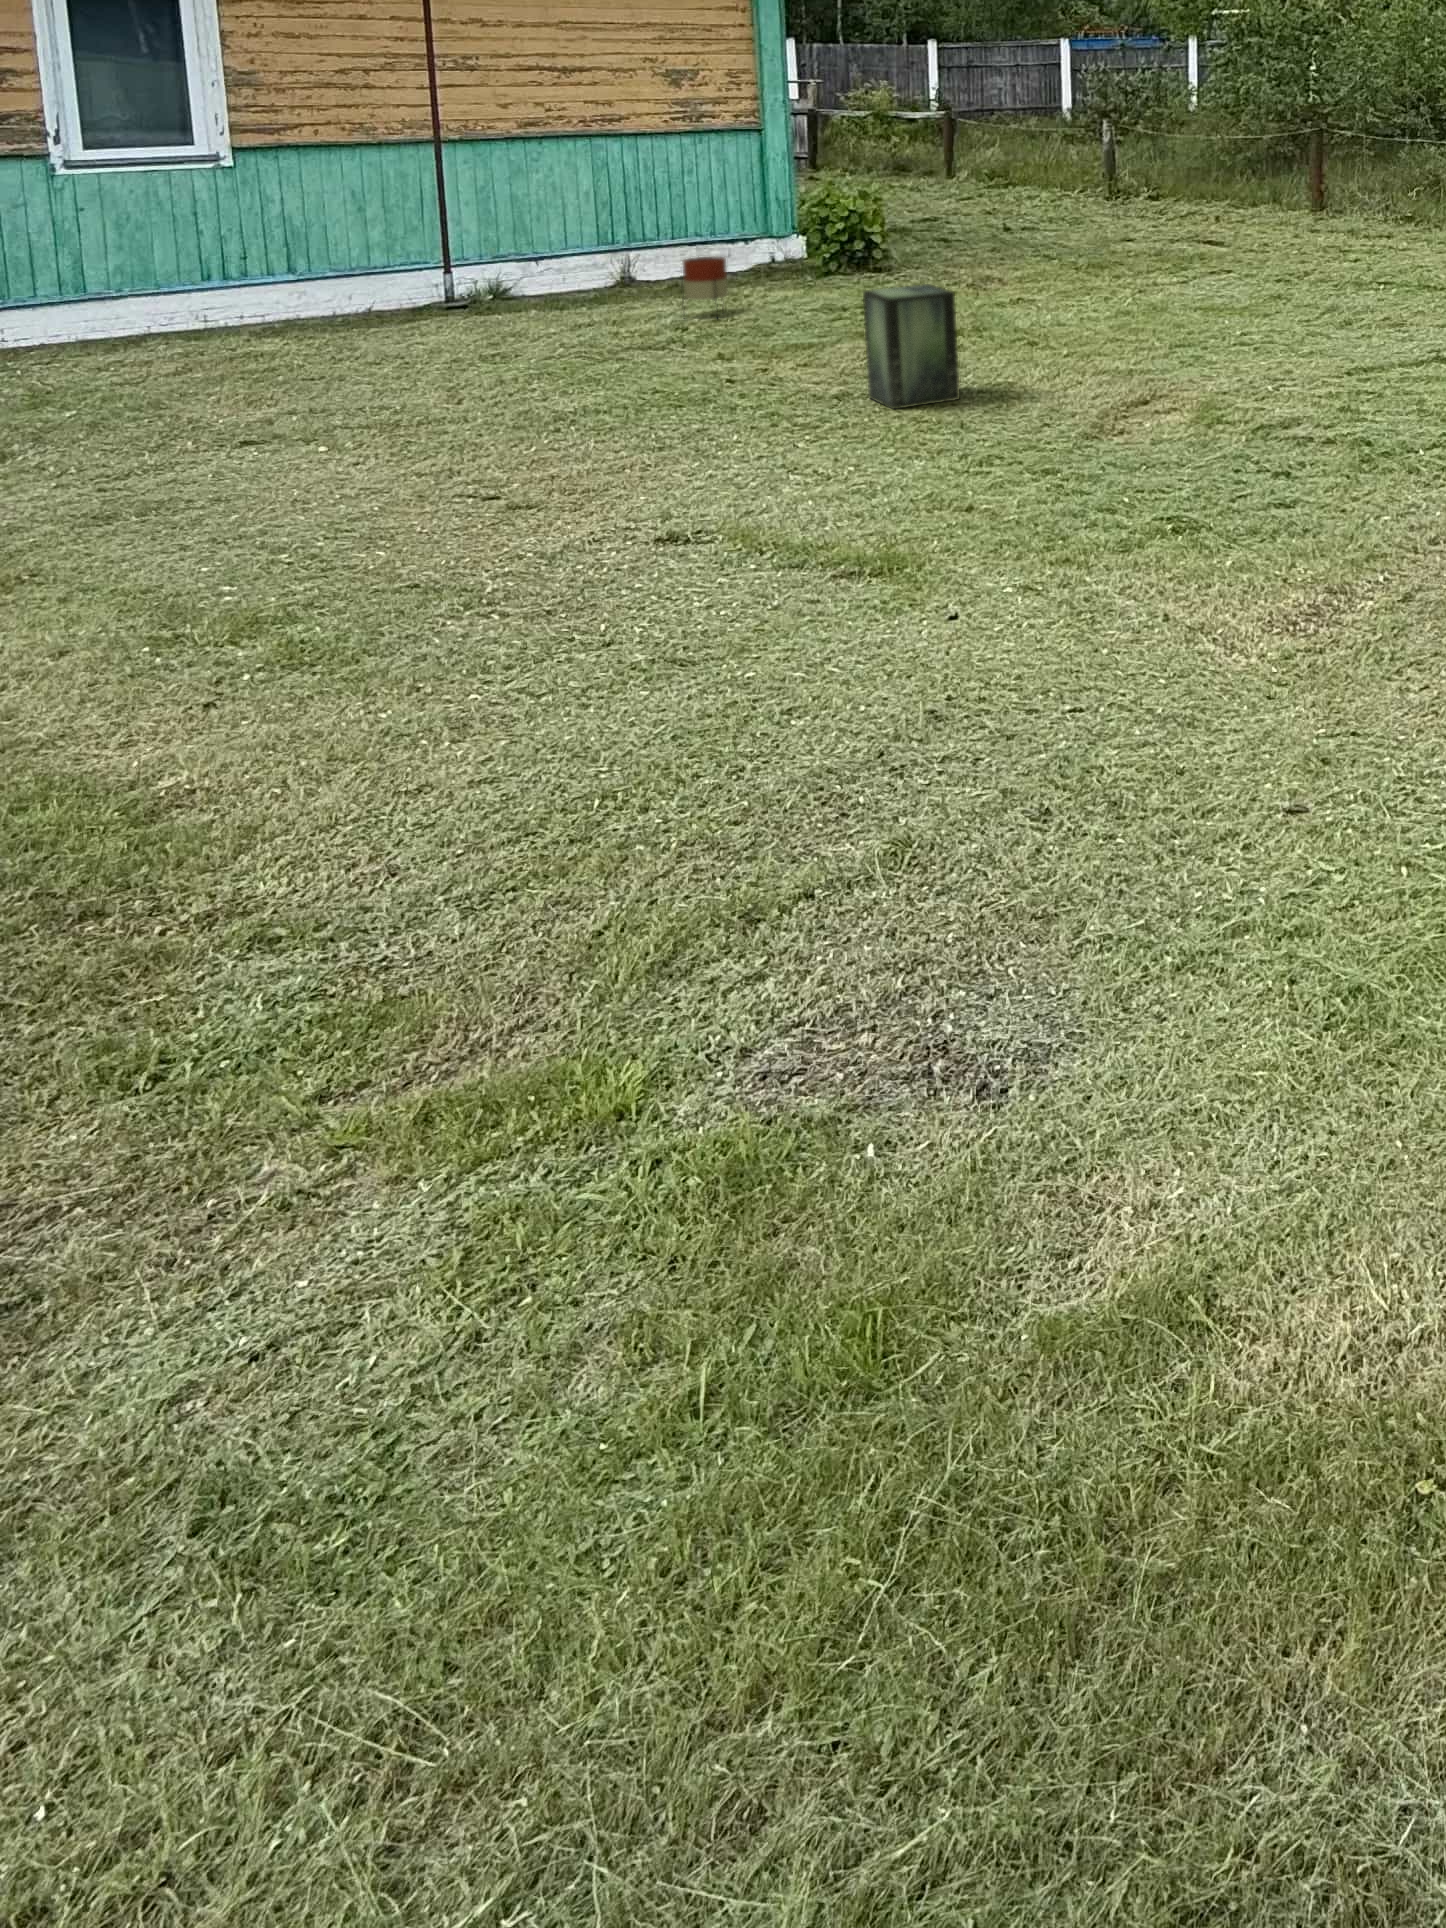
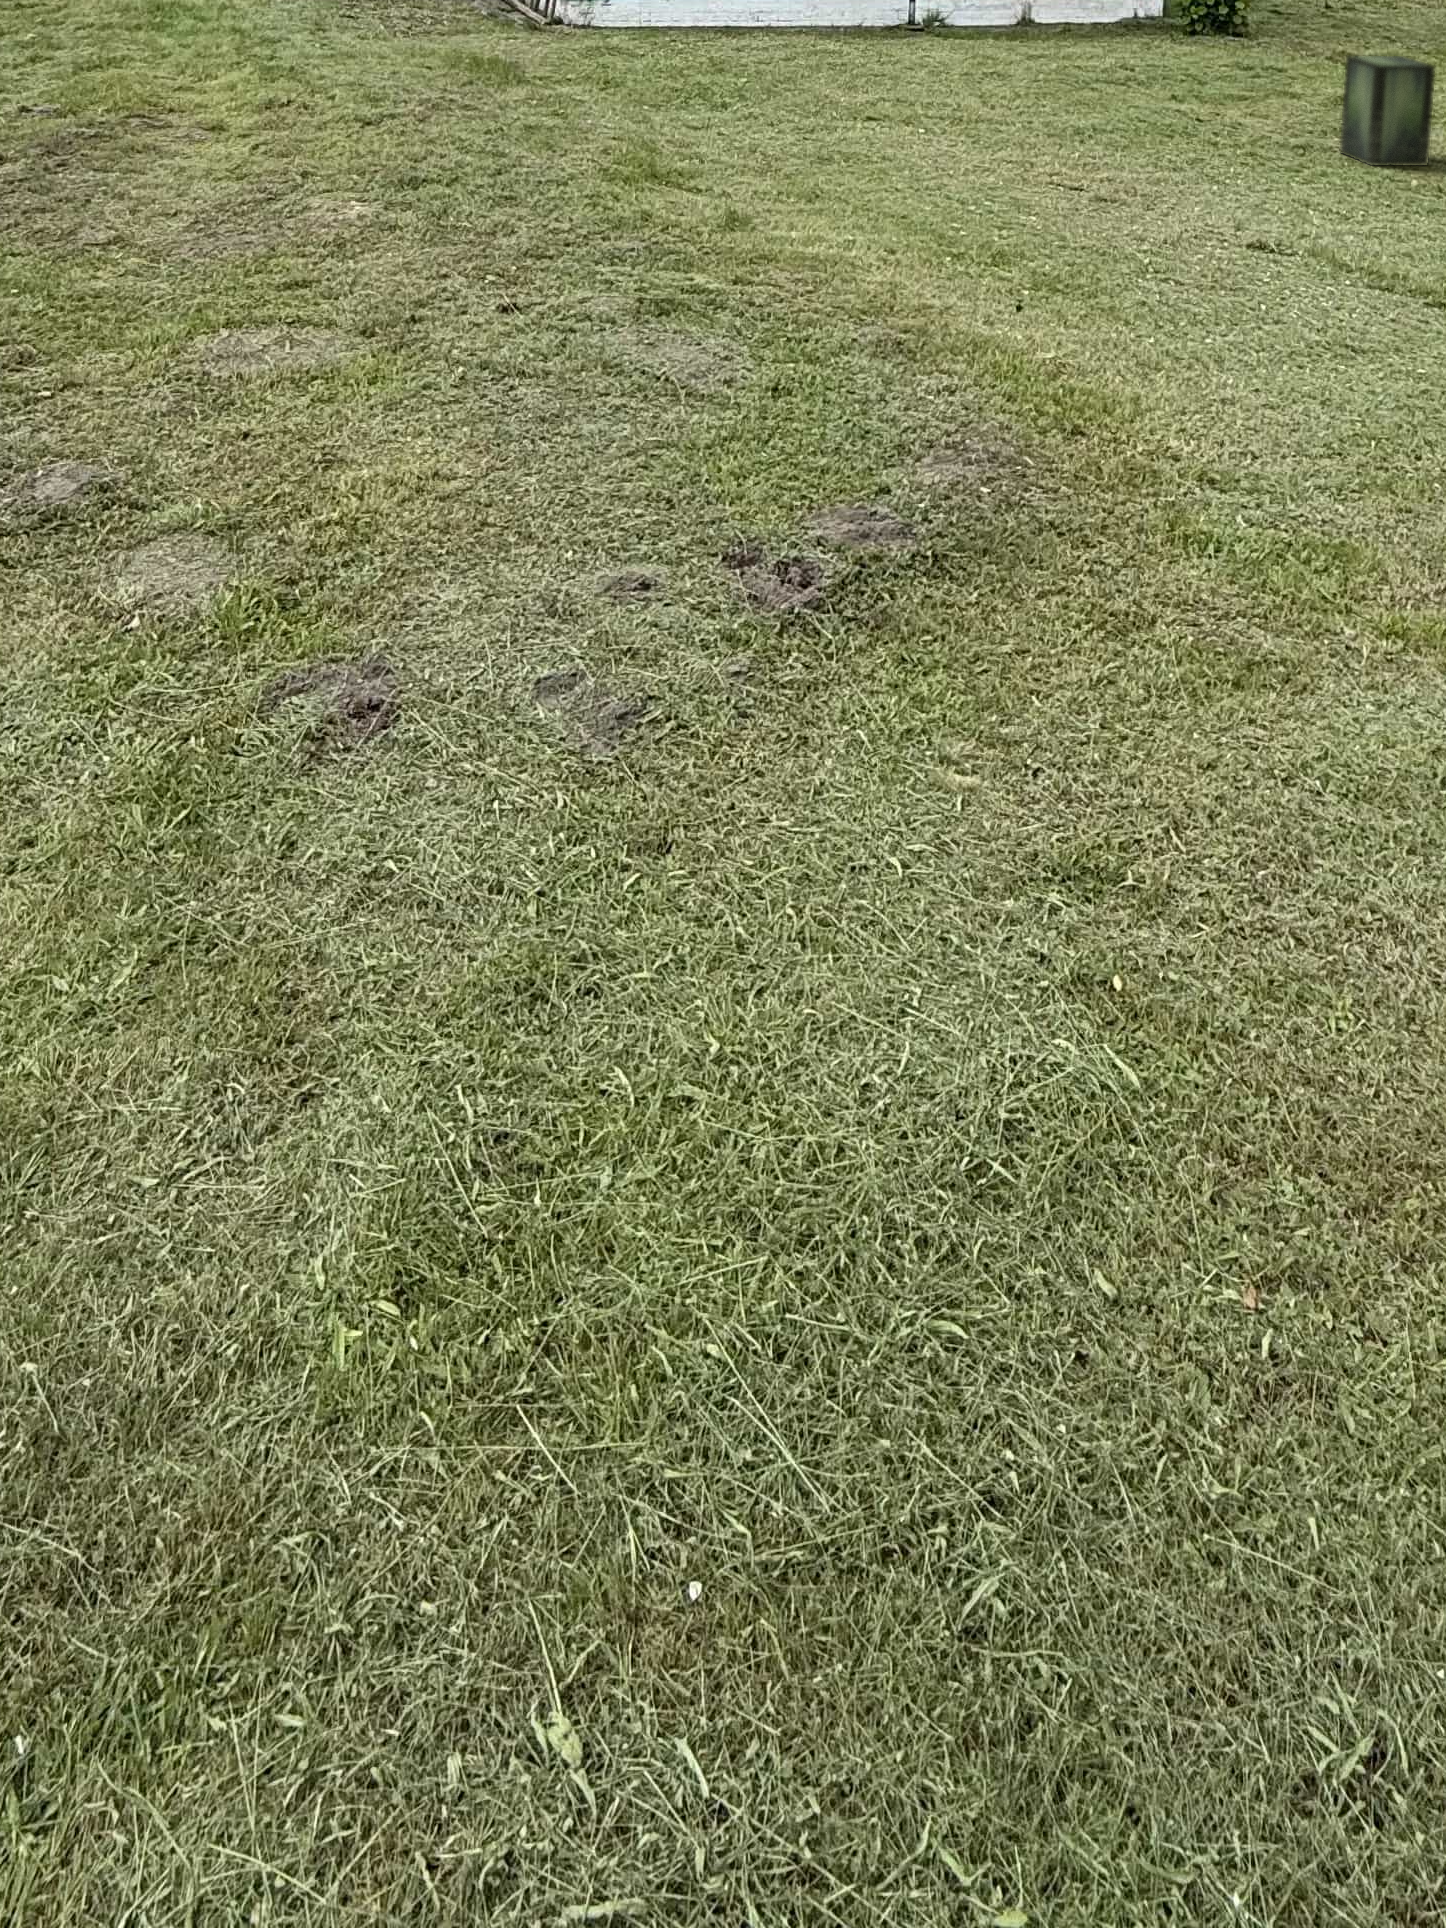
planter: present [683,257,728,314] -> none [1111,10,1151,67]

